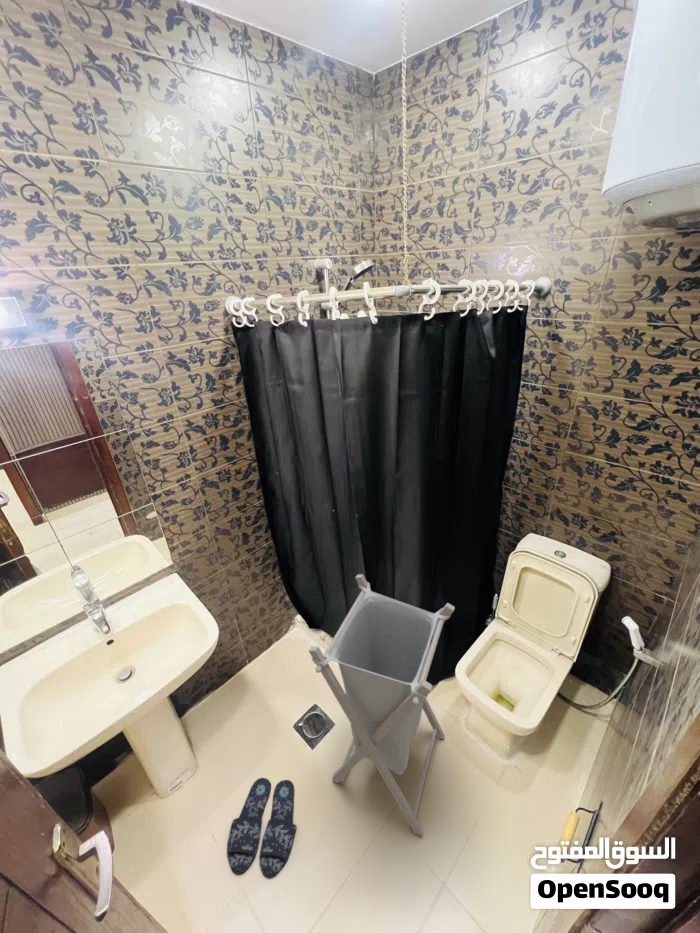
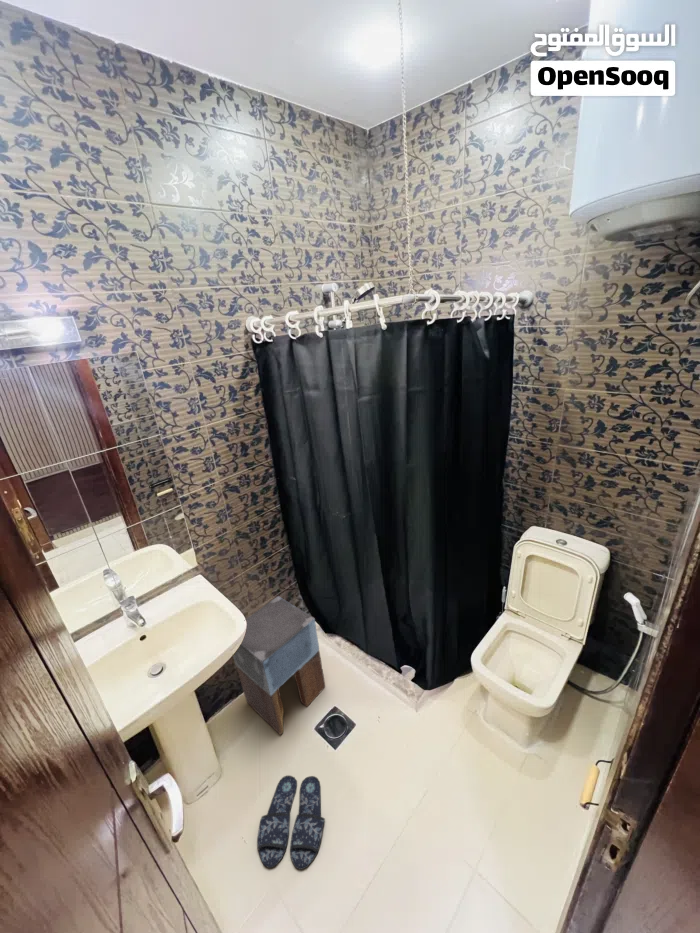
laundry hamper: present [309,574,455,836] -> none [334,564,468,821]
stool: none [204,594,306,735] -> present [233,596,325,735]

